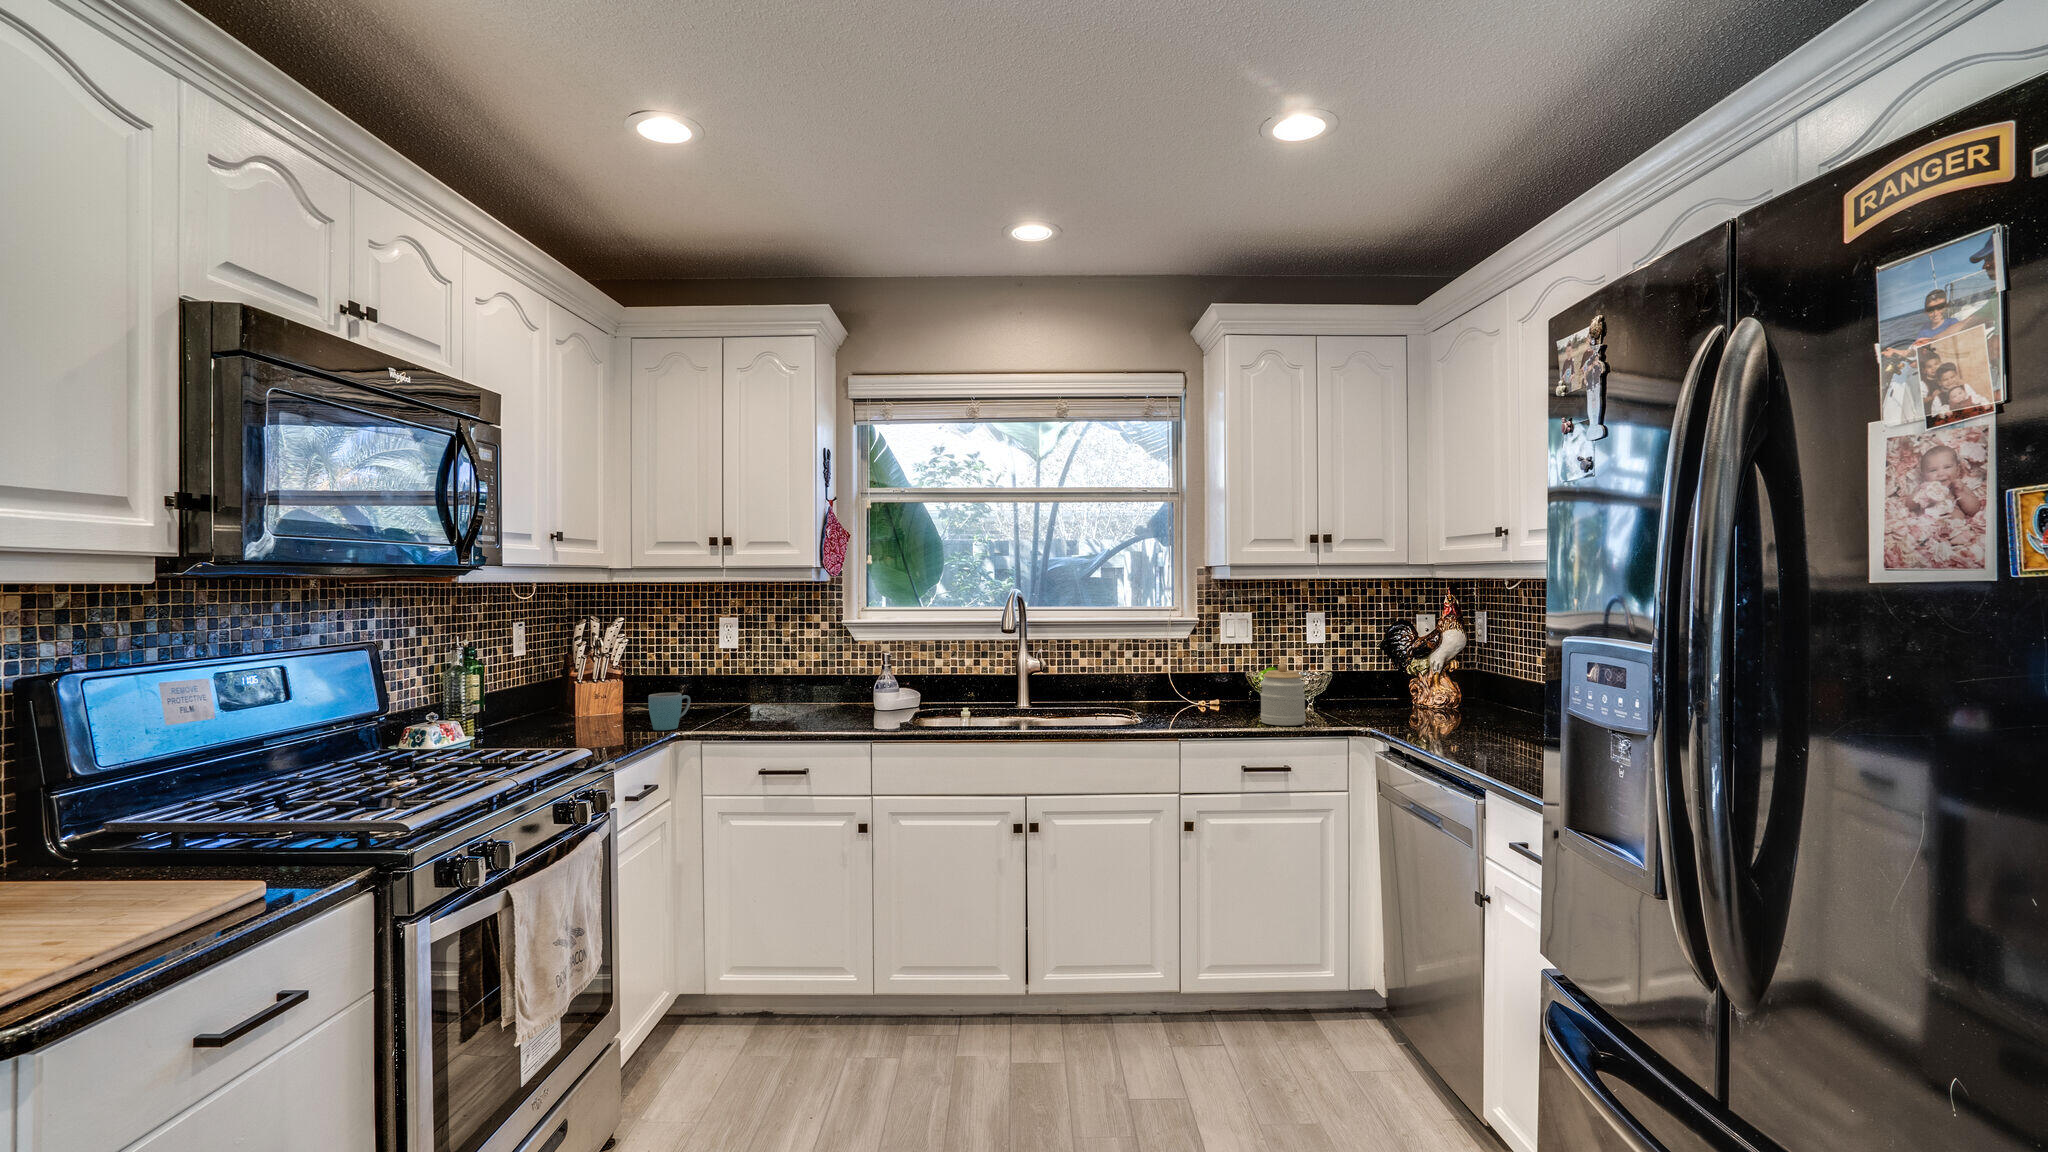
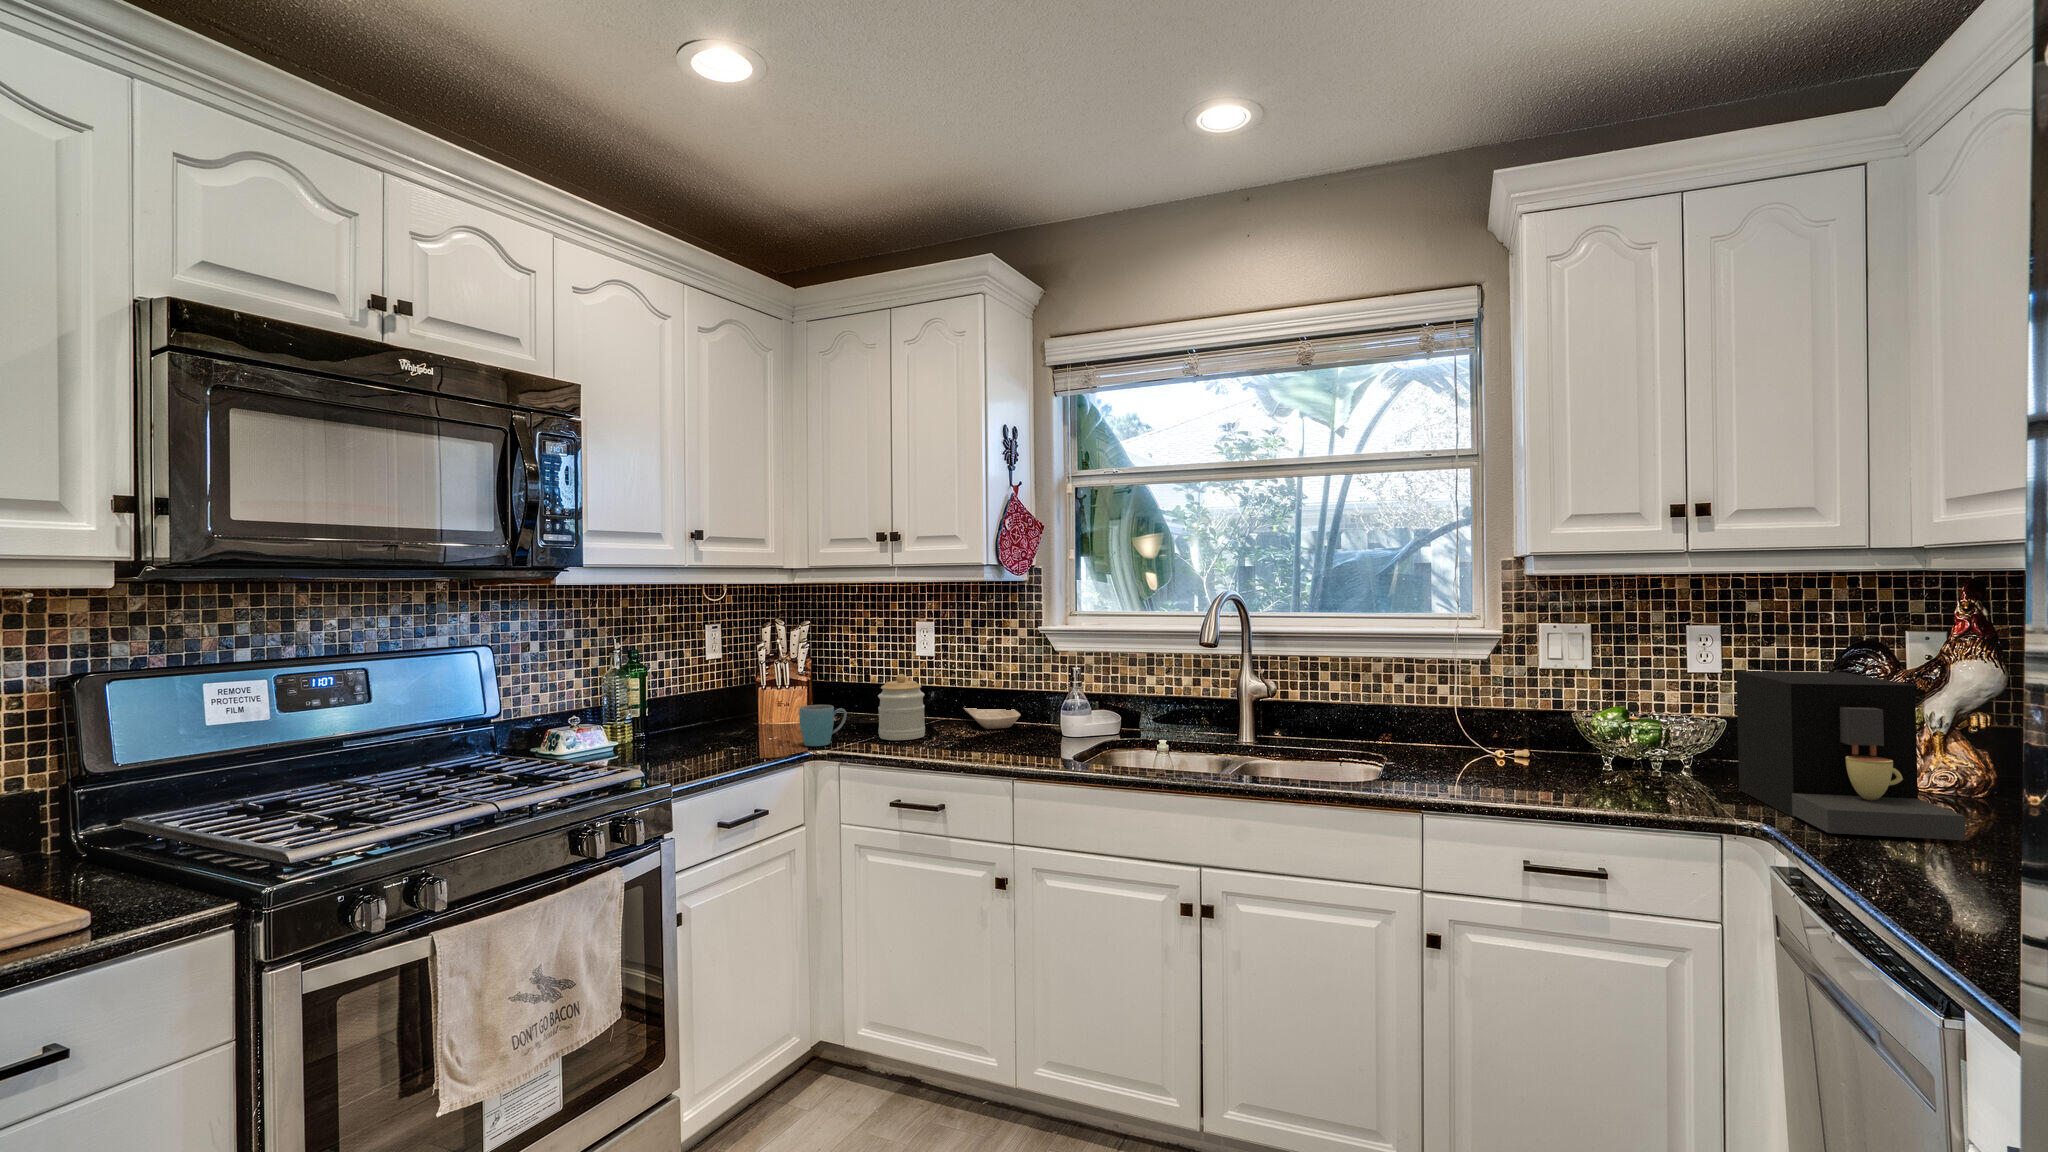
coffee maker: none [1344,639,1461,730] -> present [1736,671,1965,840]
jar: present [1260,664,1306,726] -> present [878,674,925,740]
tray: none [767,690,832,710] -> present [964,708,1021,729]

